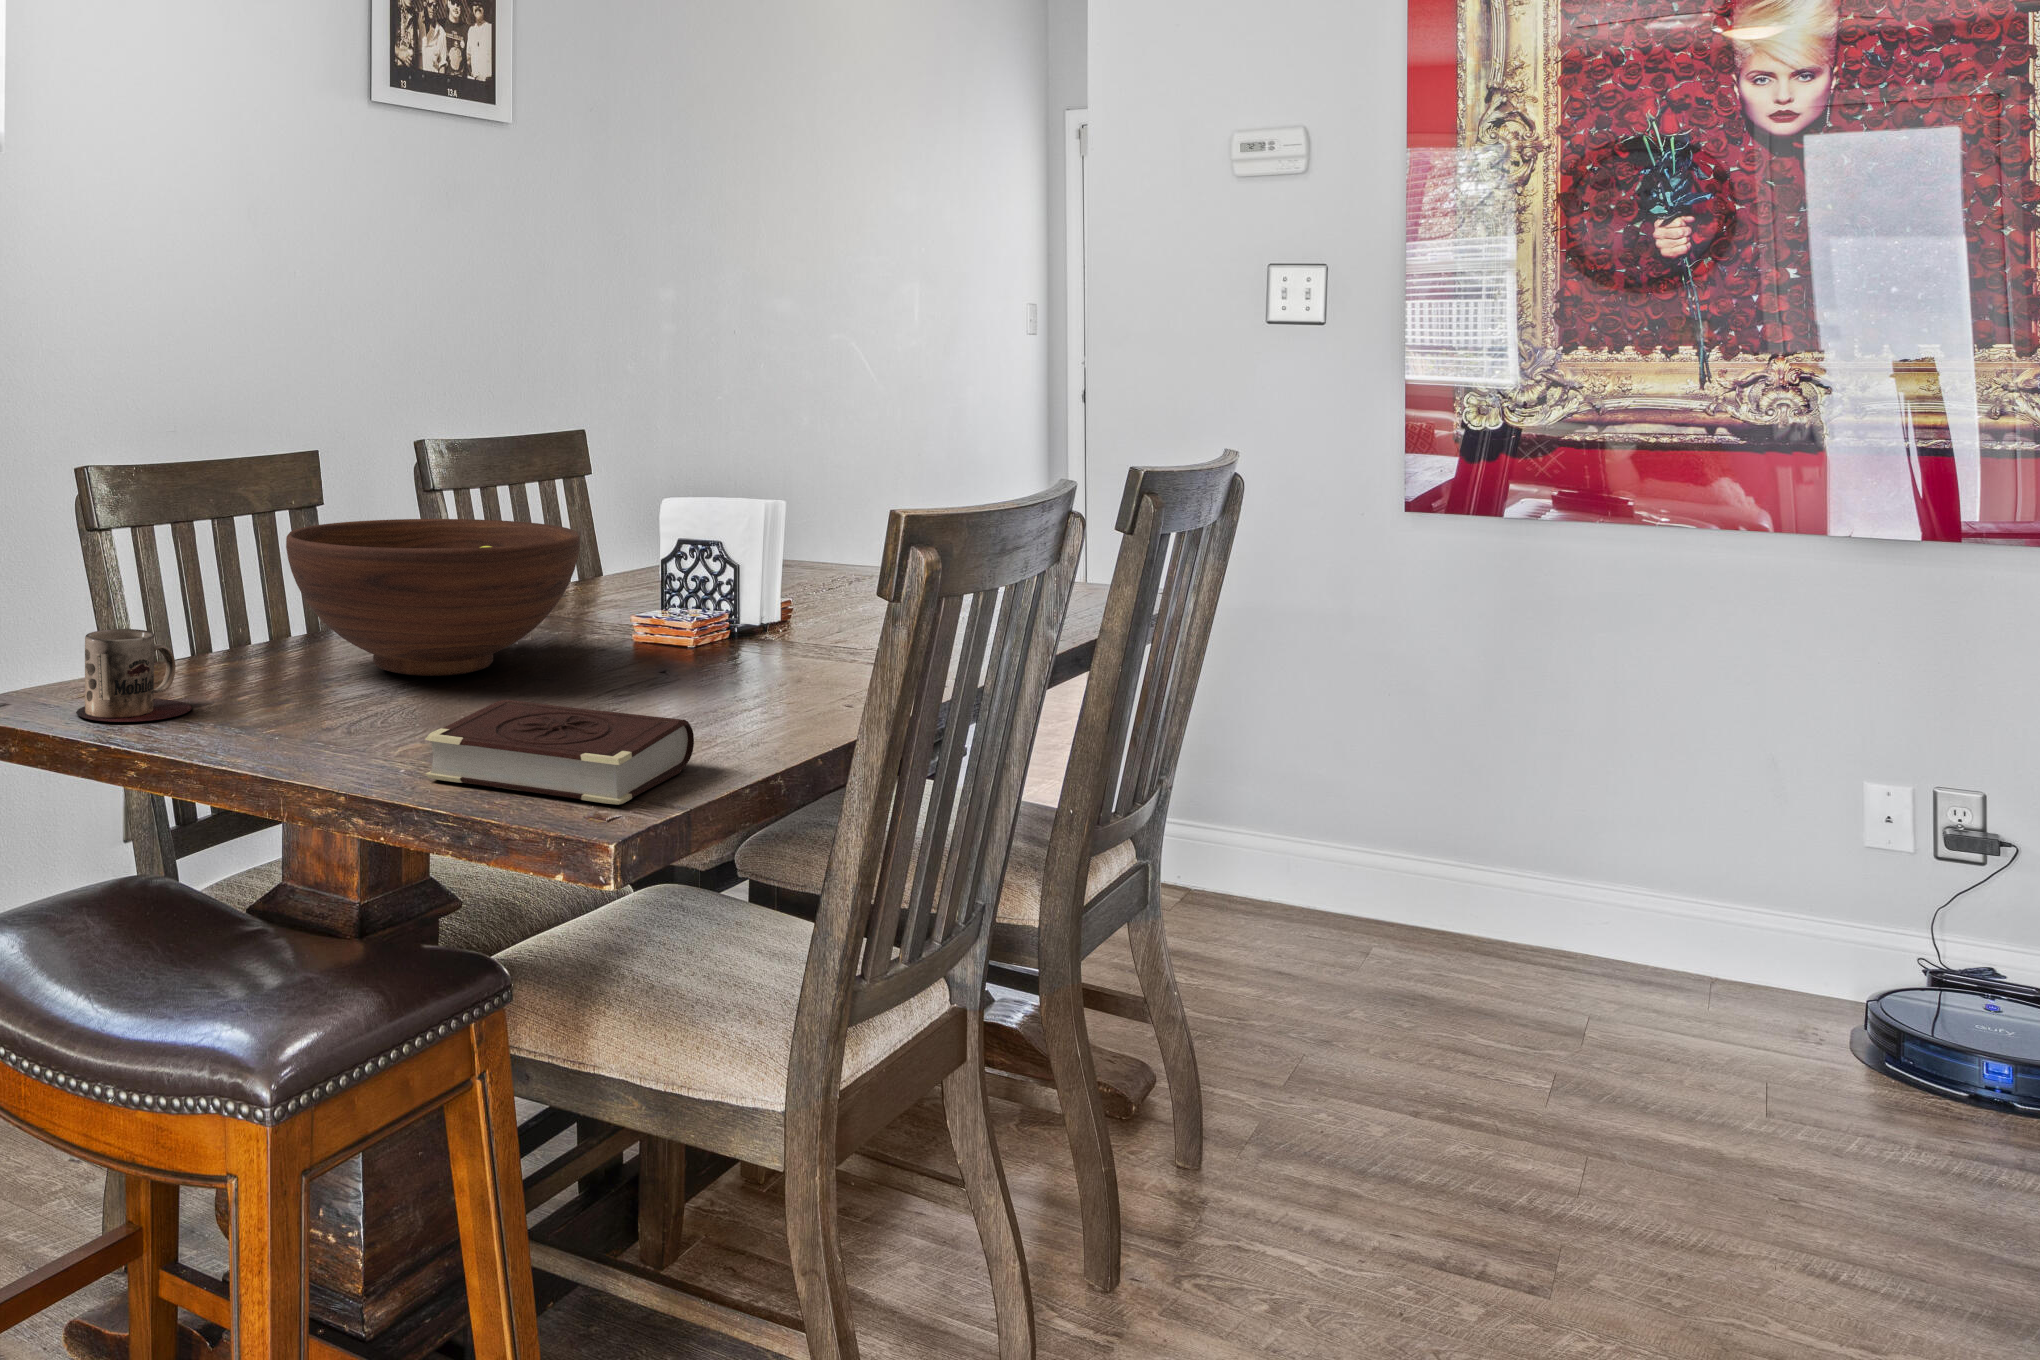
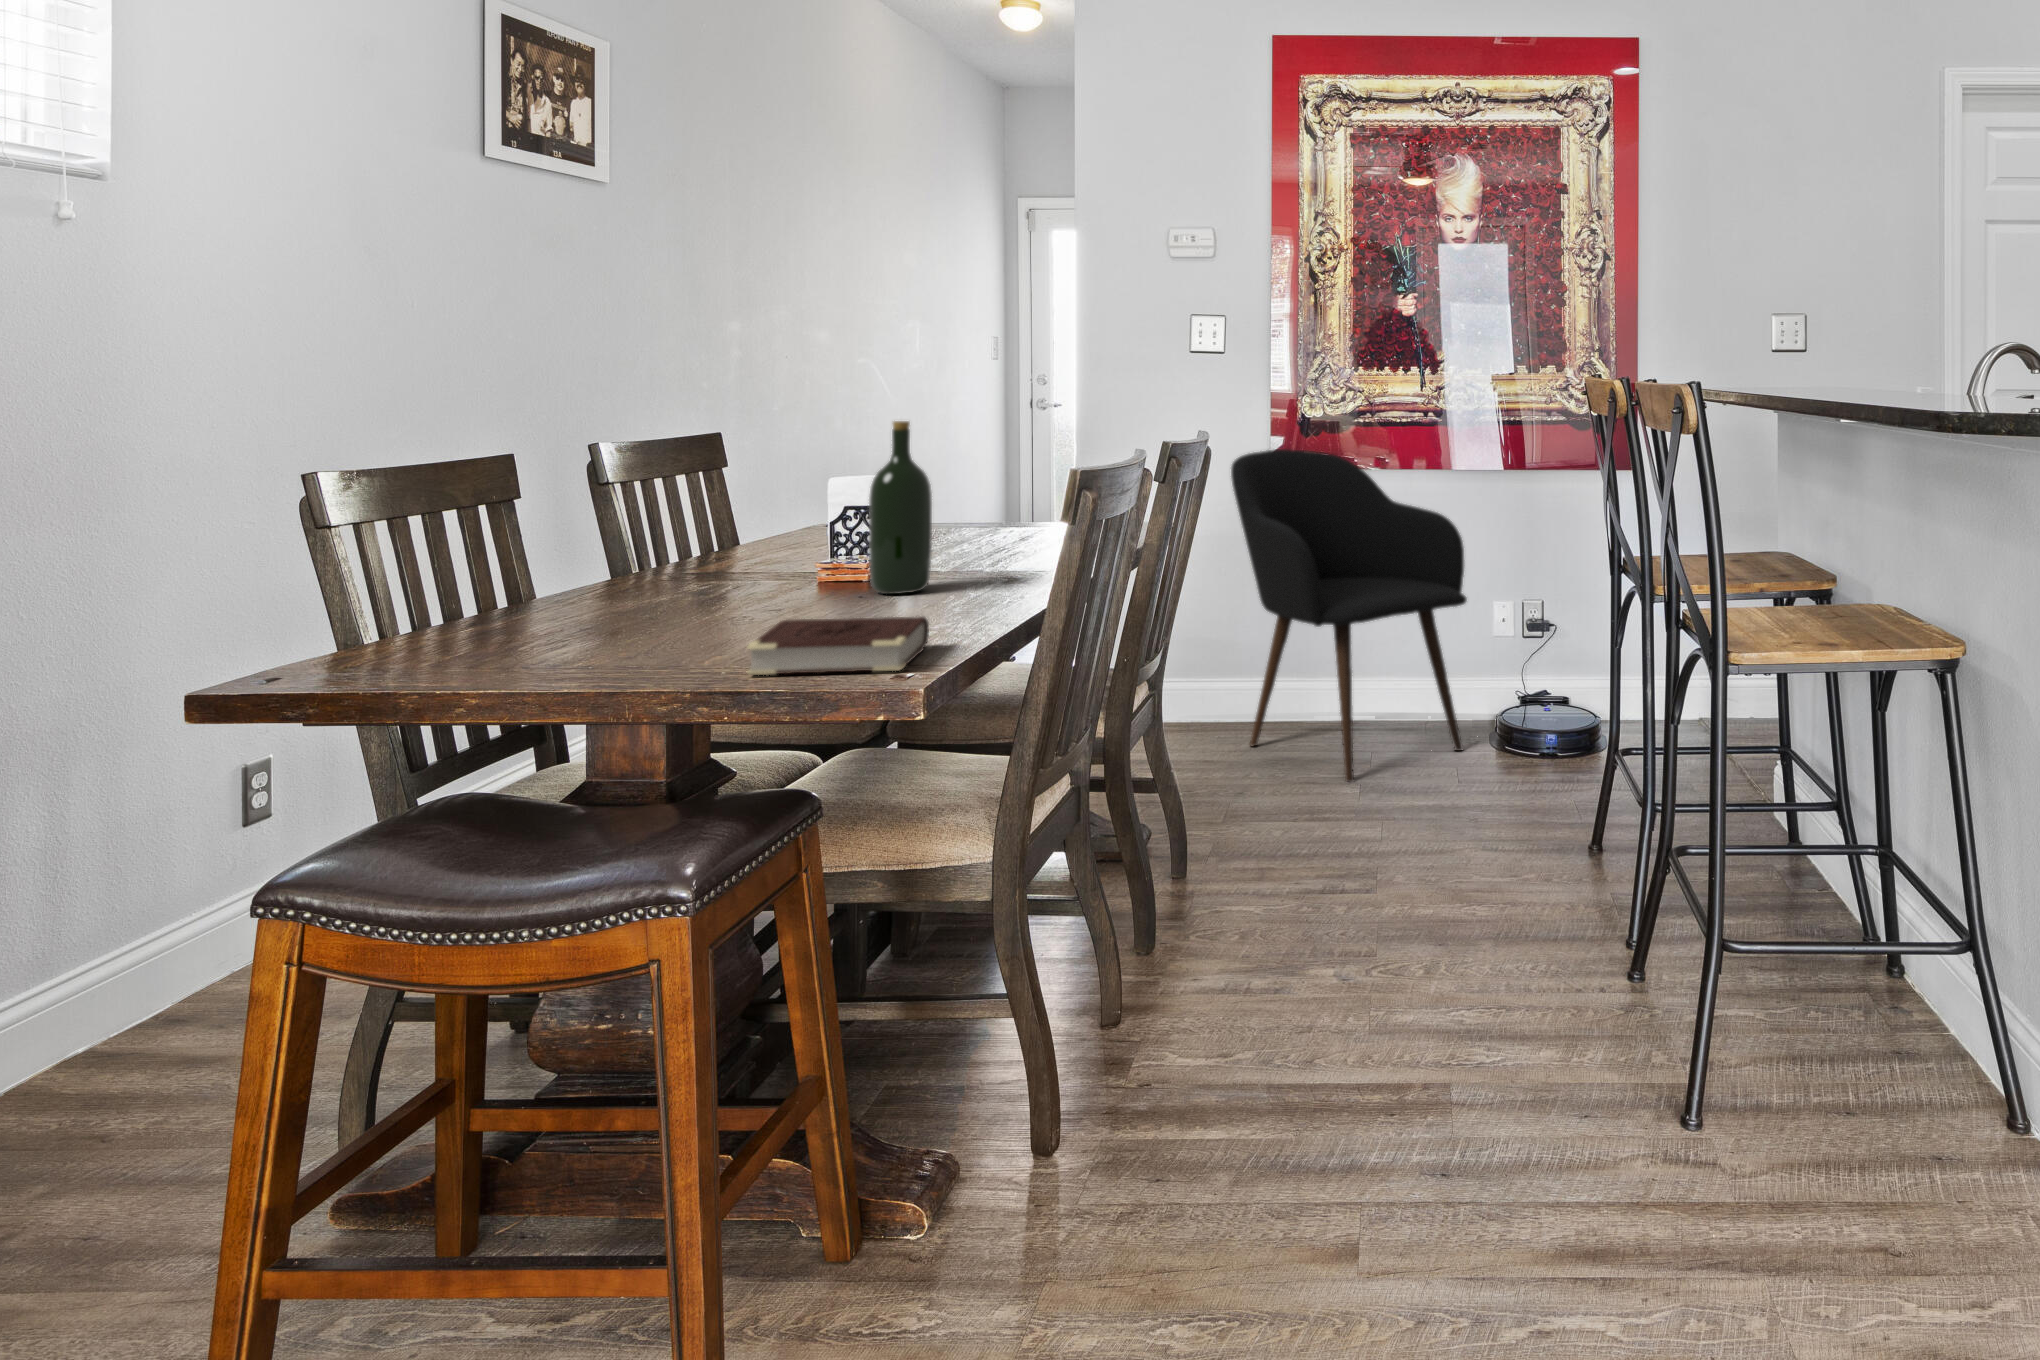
wine bottle: none [688,417,772,671] -> present [869,421,932,594]
armchair: none [1324,483,1820,1073] -> present [1231,449,1467,782]
fruit bowl: present [286,519,580,676] -> none [539,502,792,620]
mug: present [76,629,192,722] -> none [372,605,486,679]

